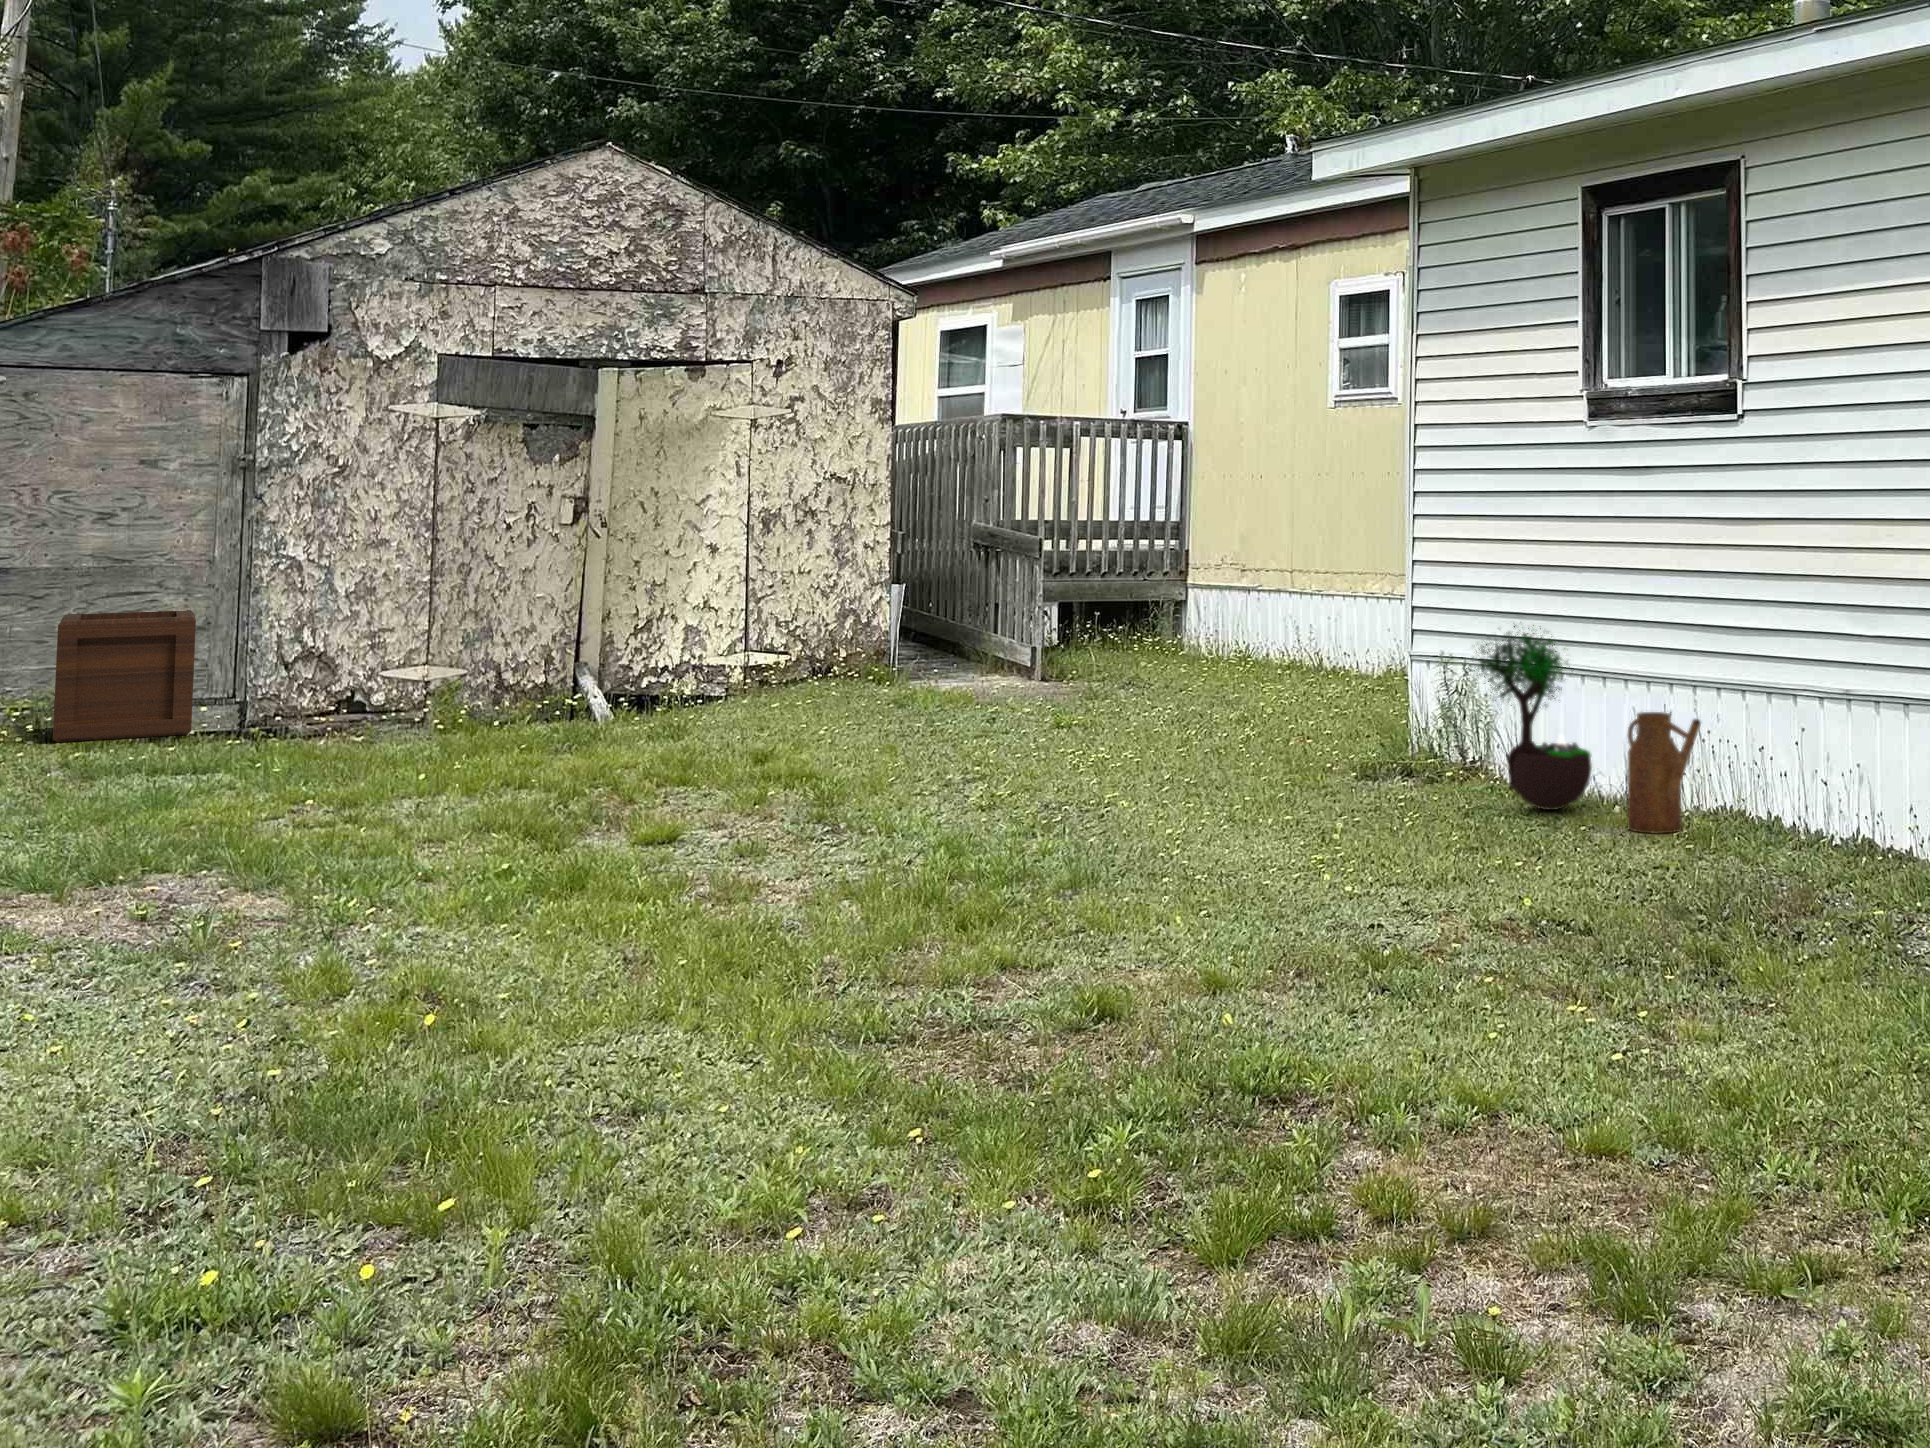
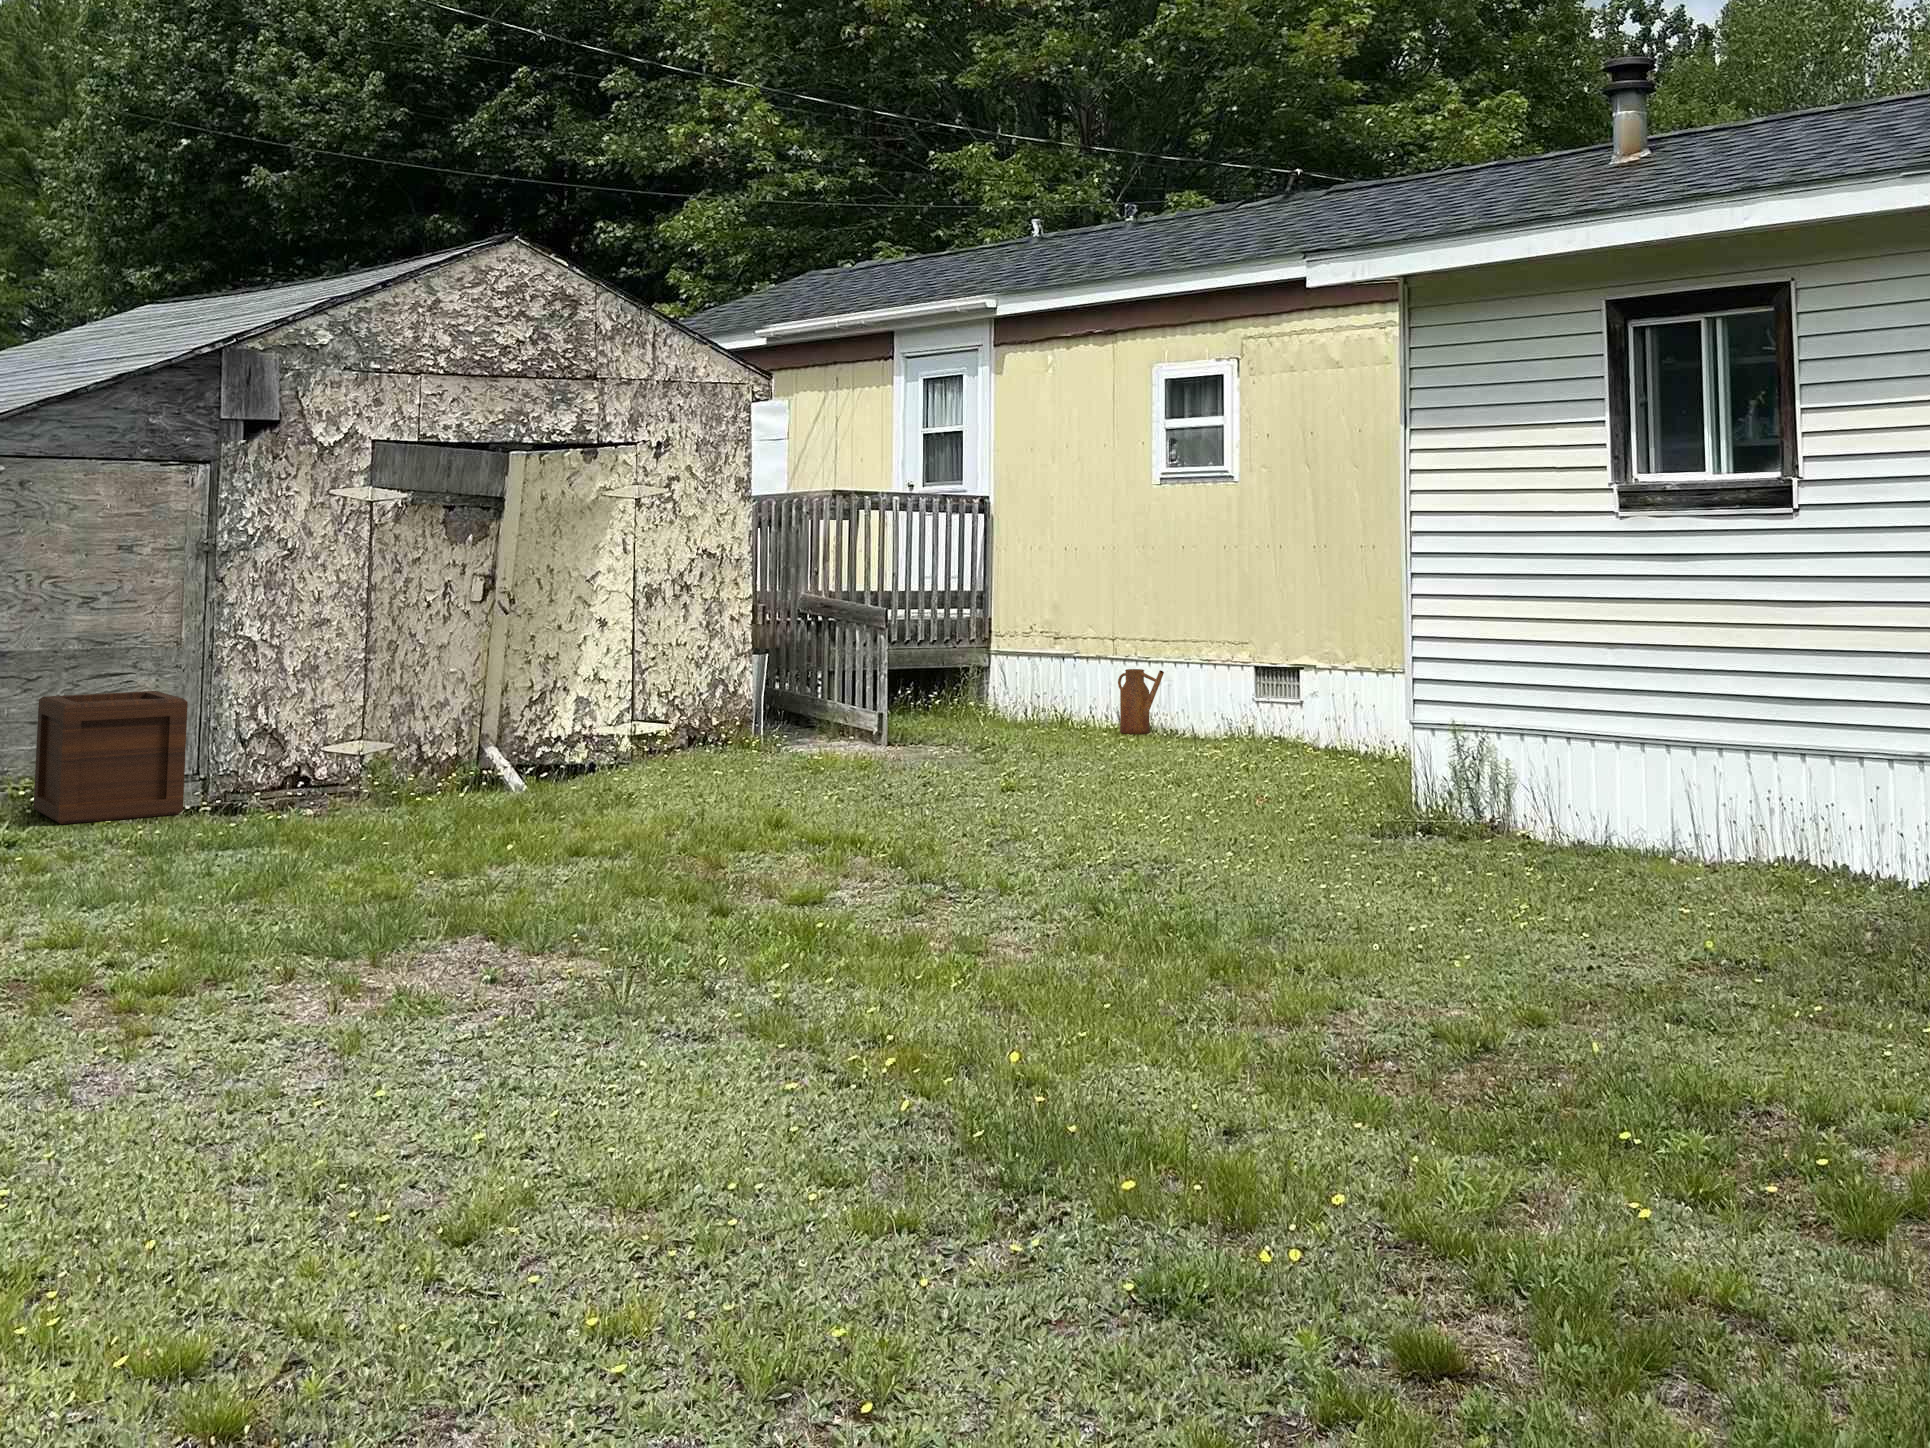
potted tree: present [1466,625,1592,810] -> none [1520,684,1636,862]
watering can: present [1627,712,1701,834] -> present [1118,669,1164,734]

